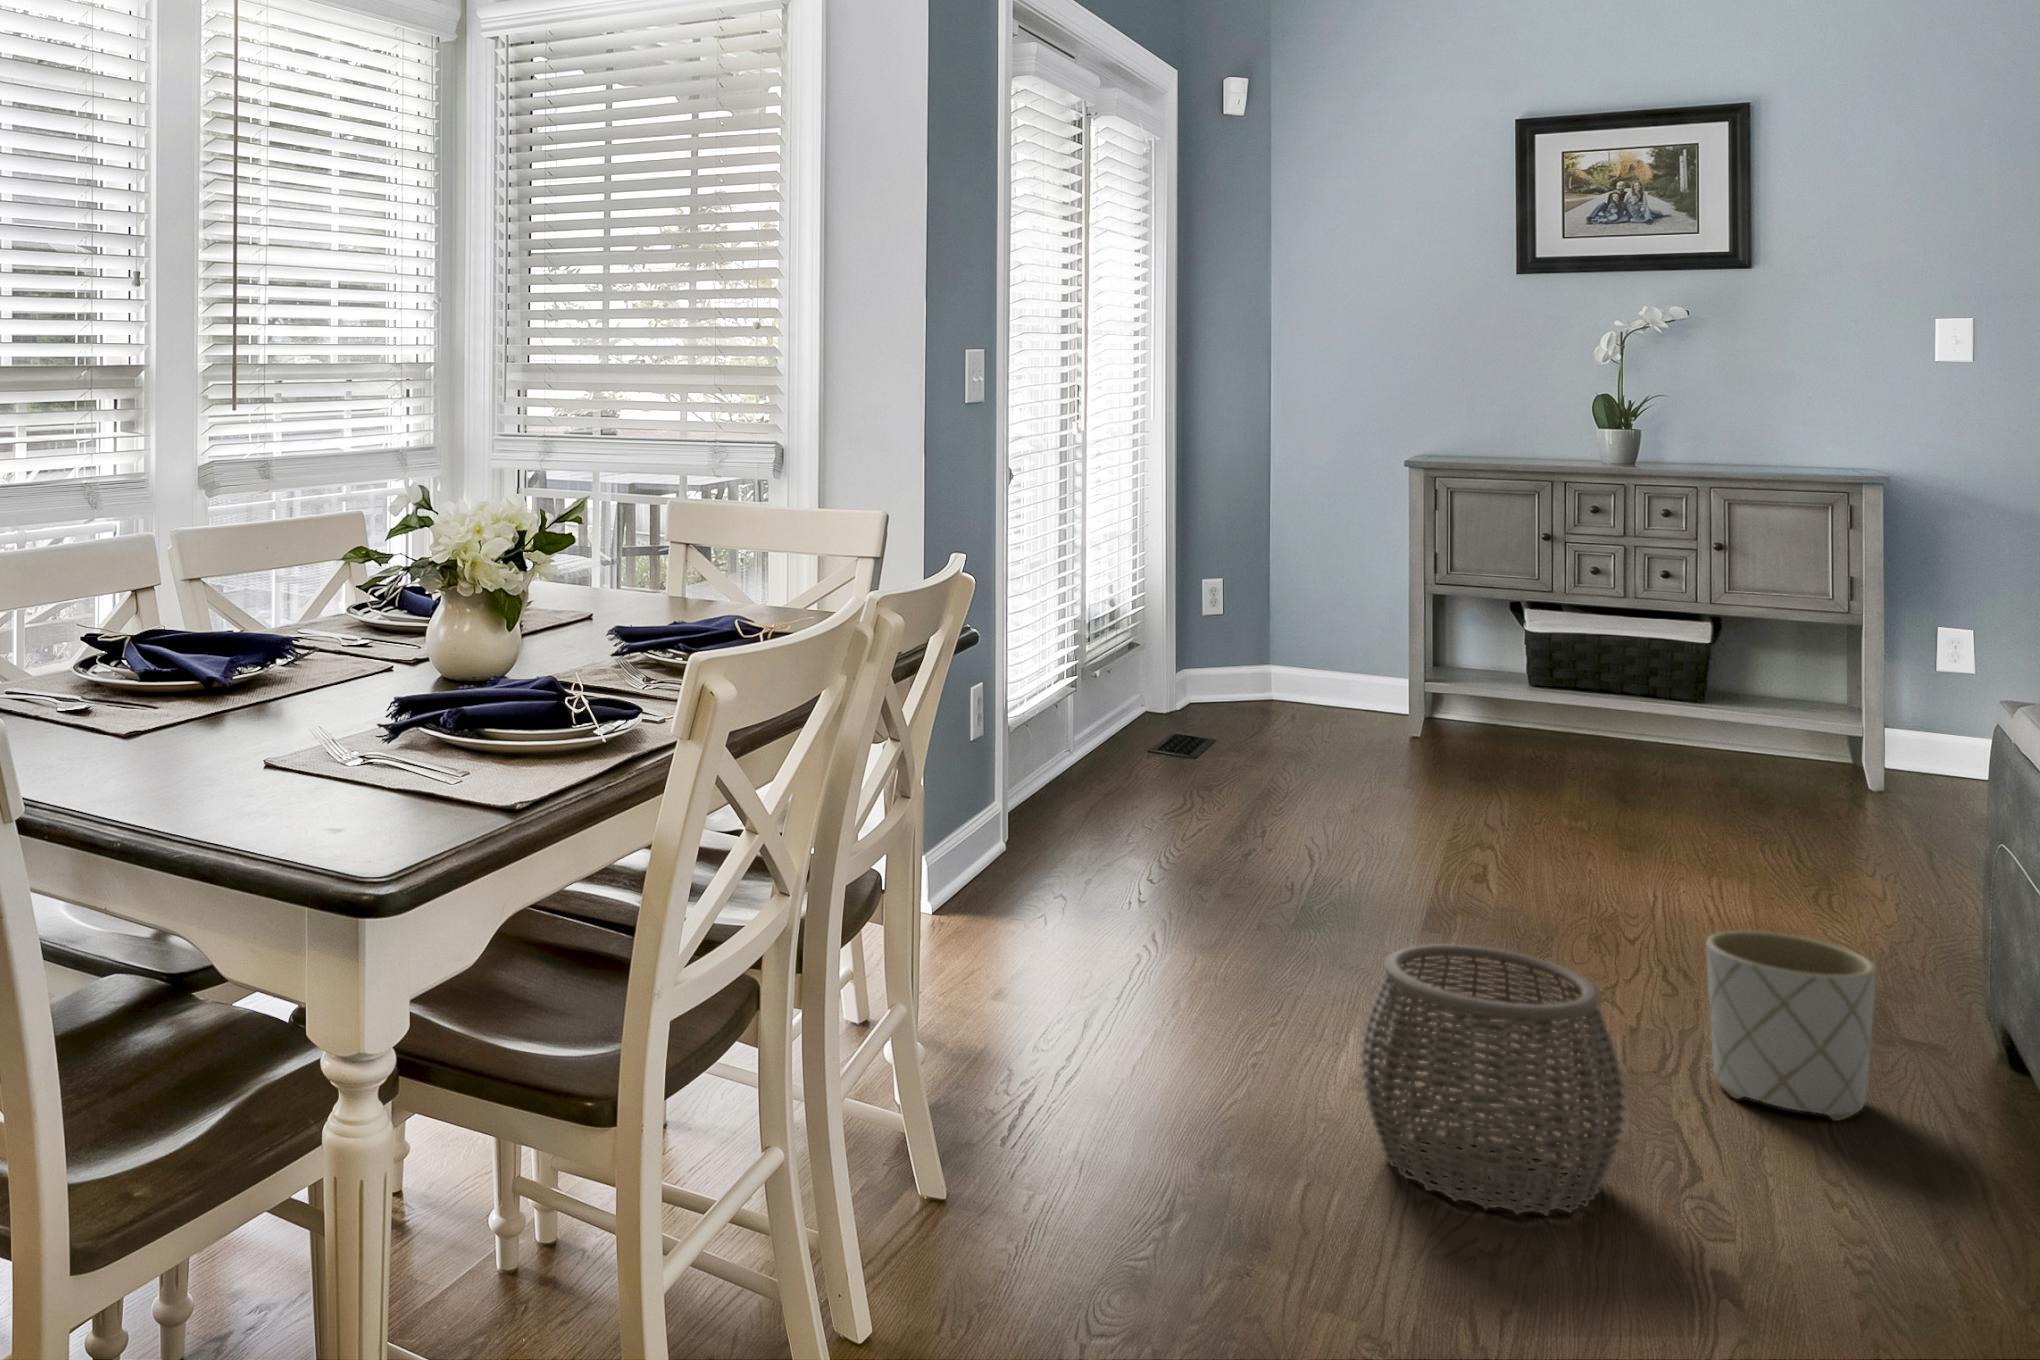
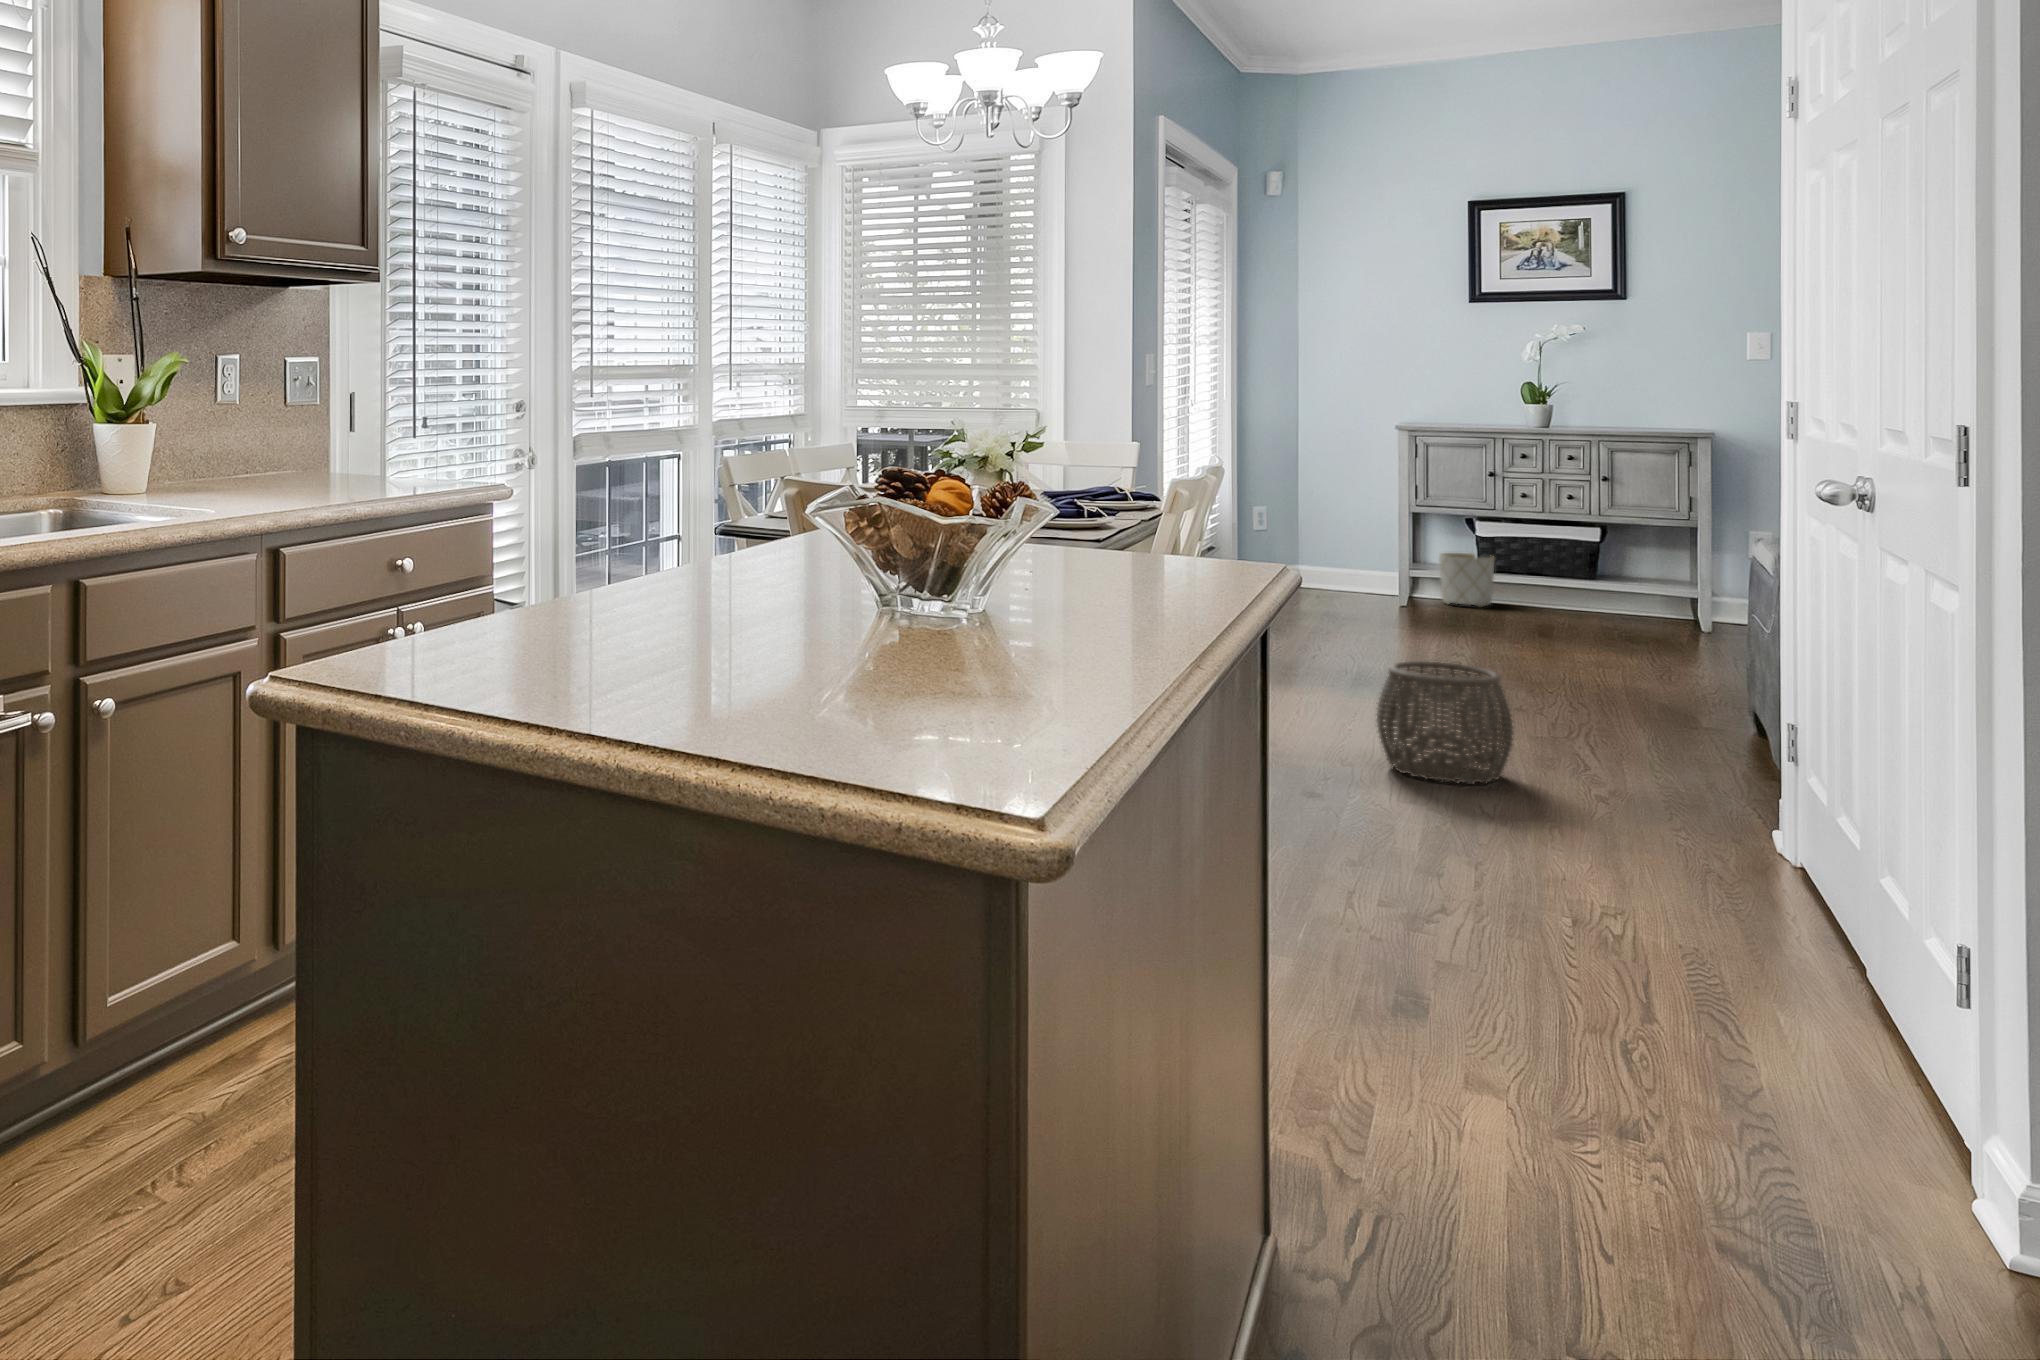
planter: present [1706,931,1876,1121] -> present [1439,553,1495,607]

